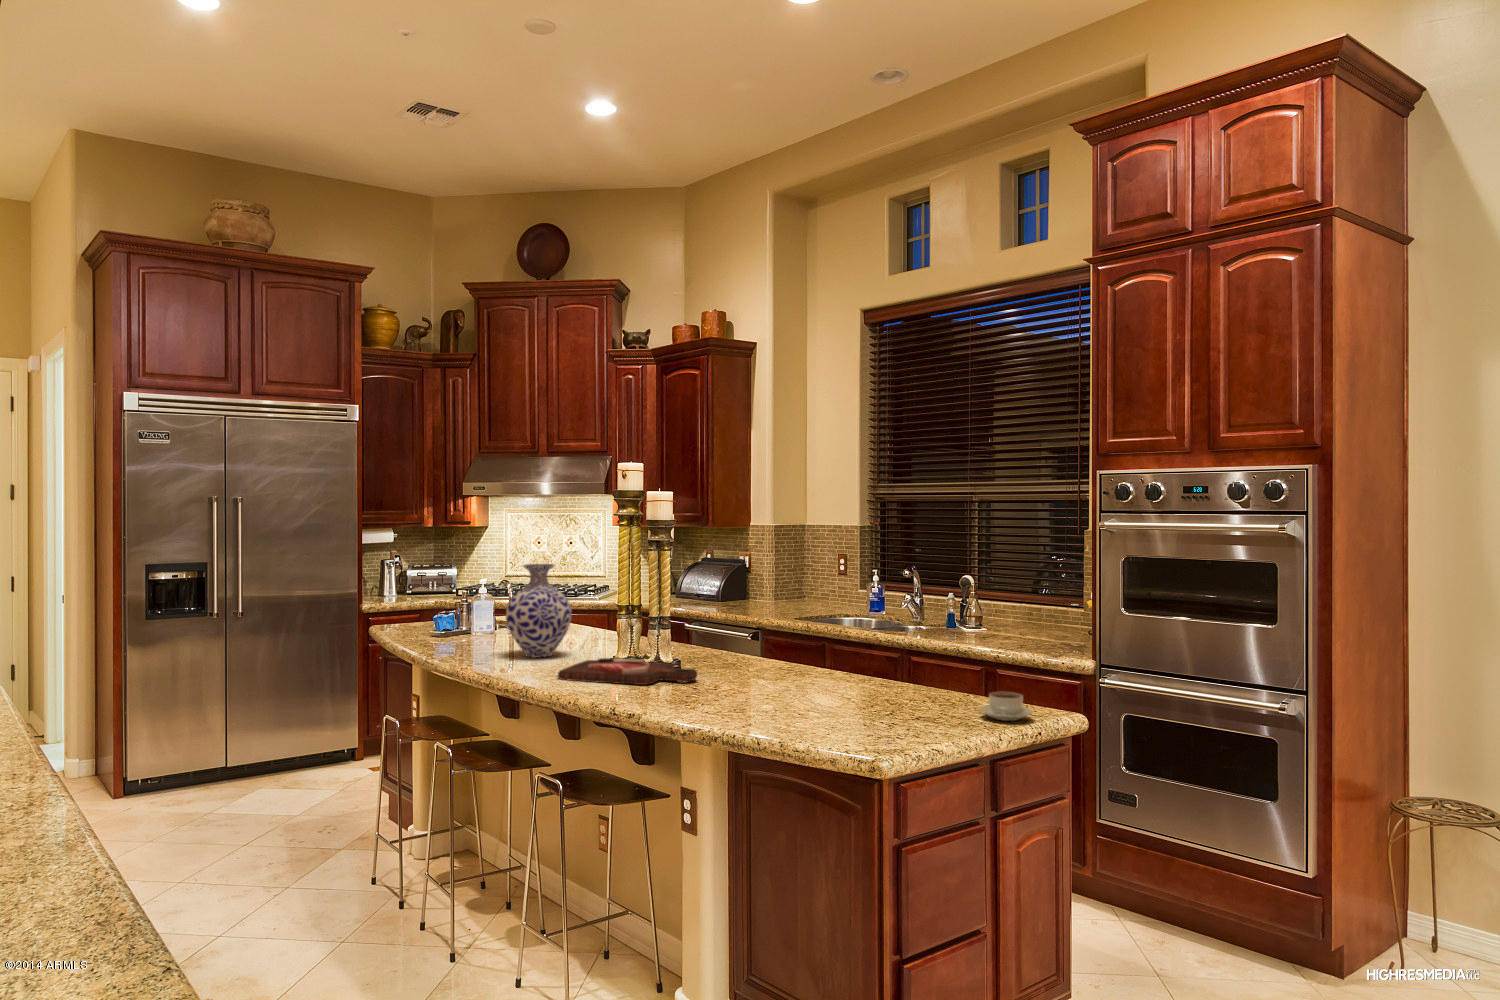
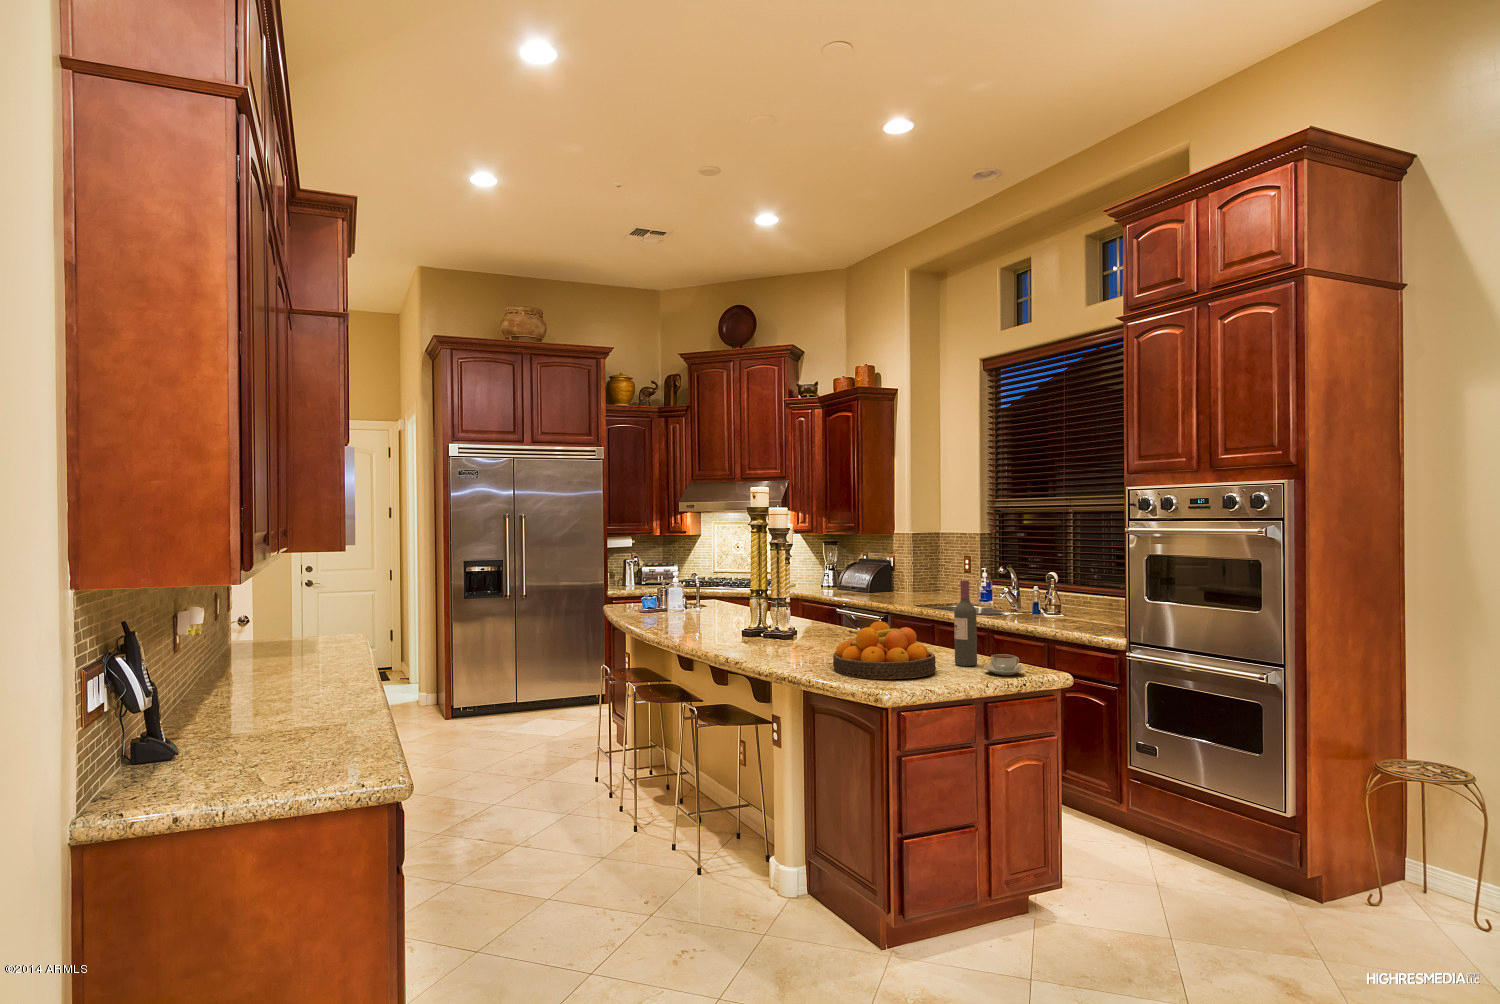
vase: present [506,564,572,658] -> none [676,561,722,627]
wine bottle: none [930,592,960,708] -> present [954,580,977,666]
fruit bowl: none [780,651,922,737] -> present [833,621,936,679]
cutting board: present [558,658,697,685] -> none [701,627,798,645]

